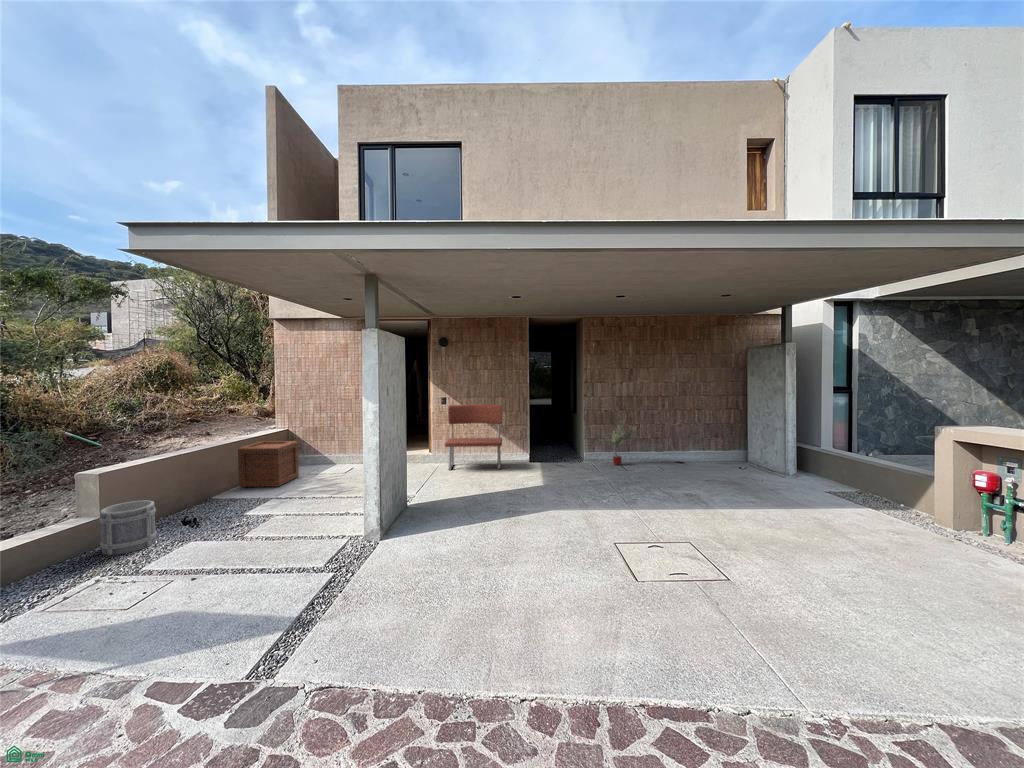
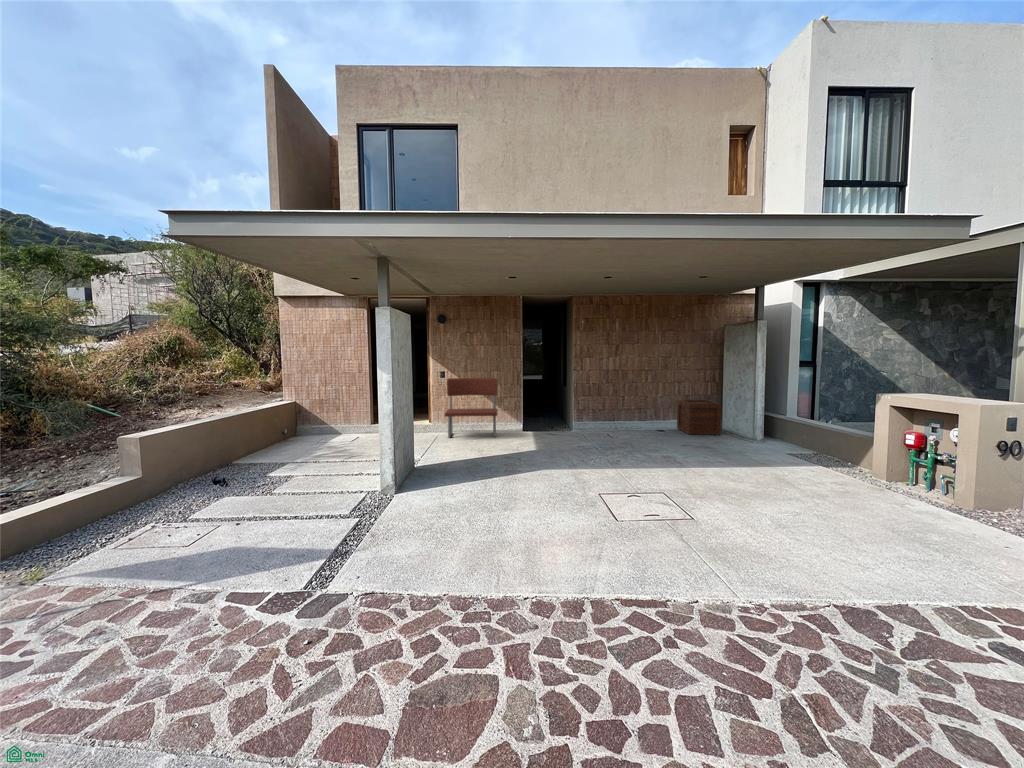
potted tree: present [600,421,635,465] -> none [586,392,620,433]
wooden crate: present [238,441,299,487] -> present [677,400,722,435]
bucket: present [99,500,156,555] -> none [144,461,194,507]

